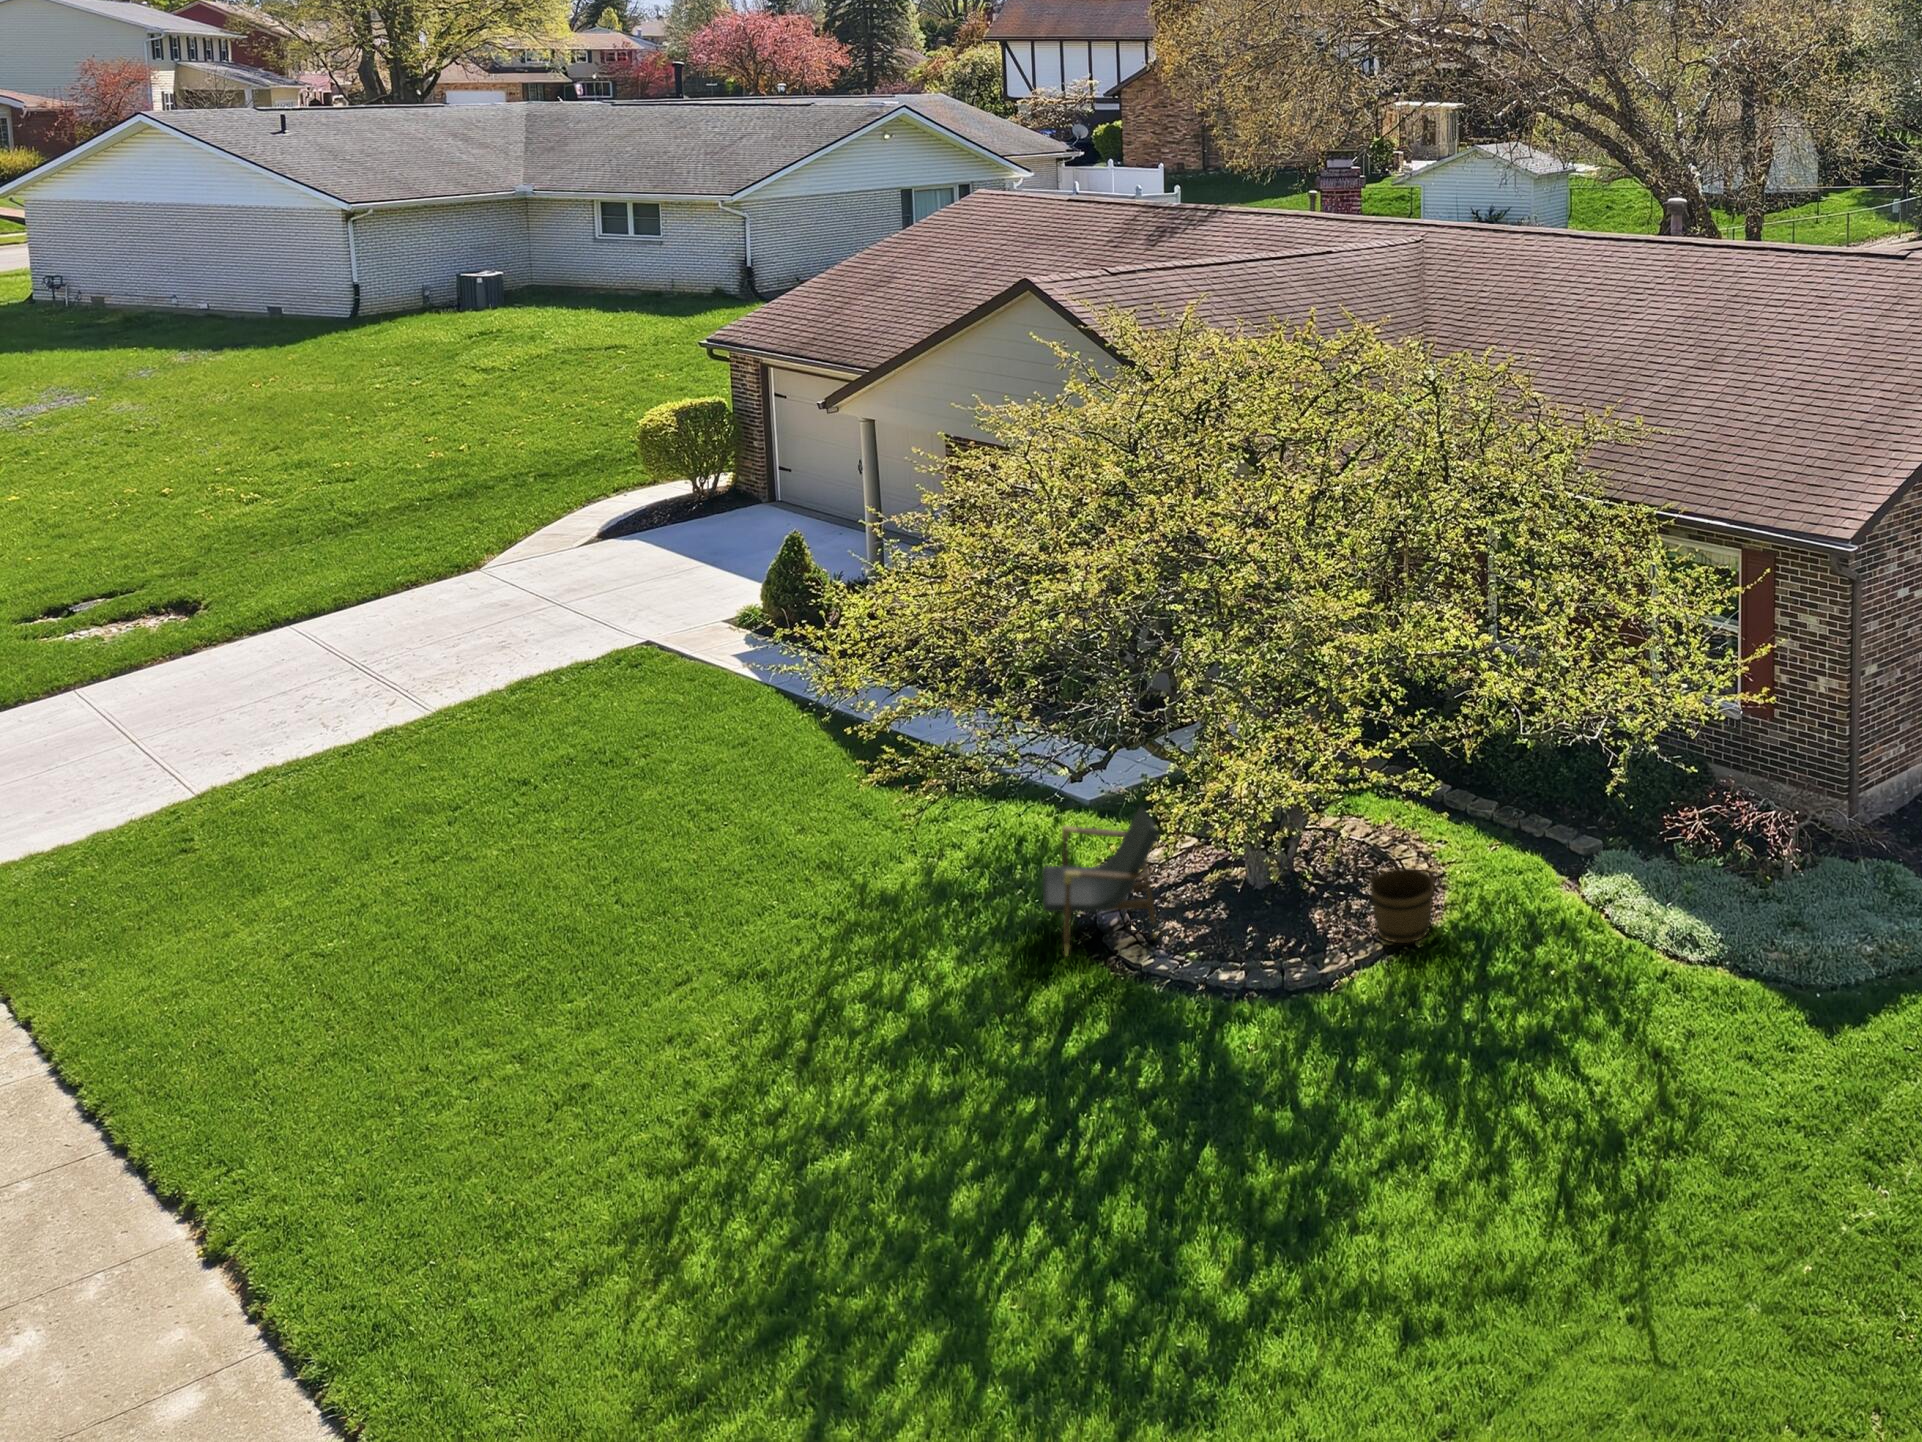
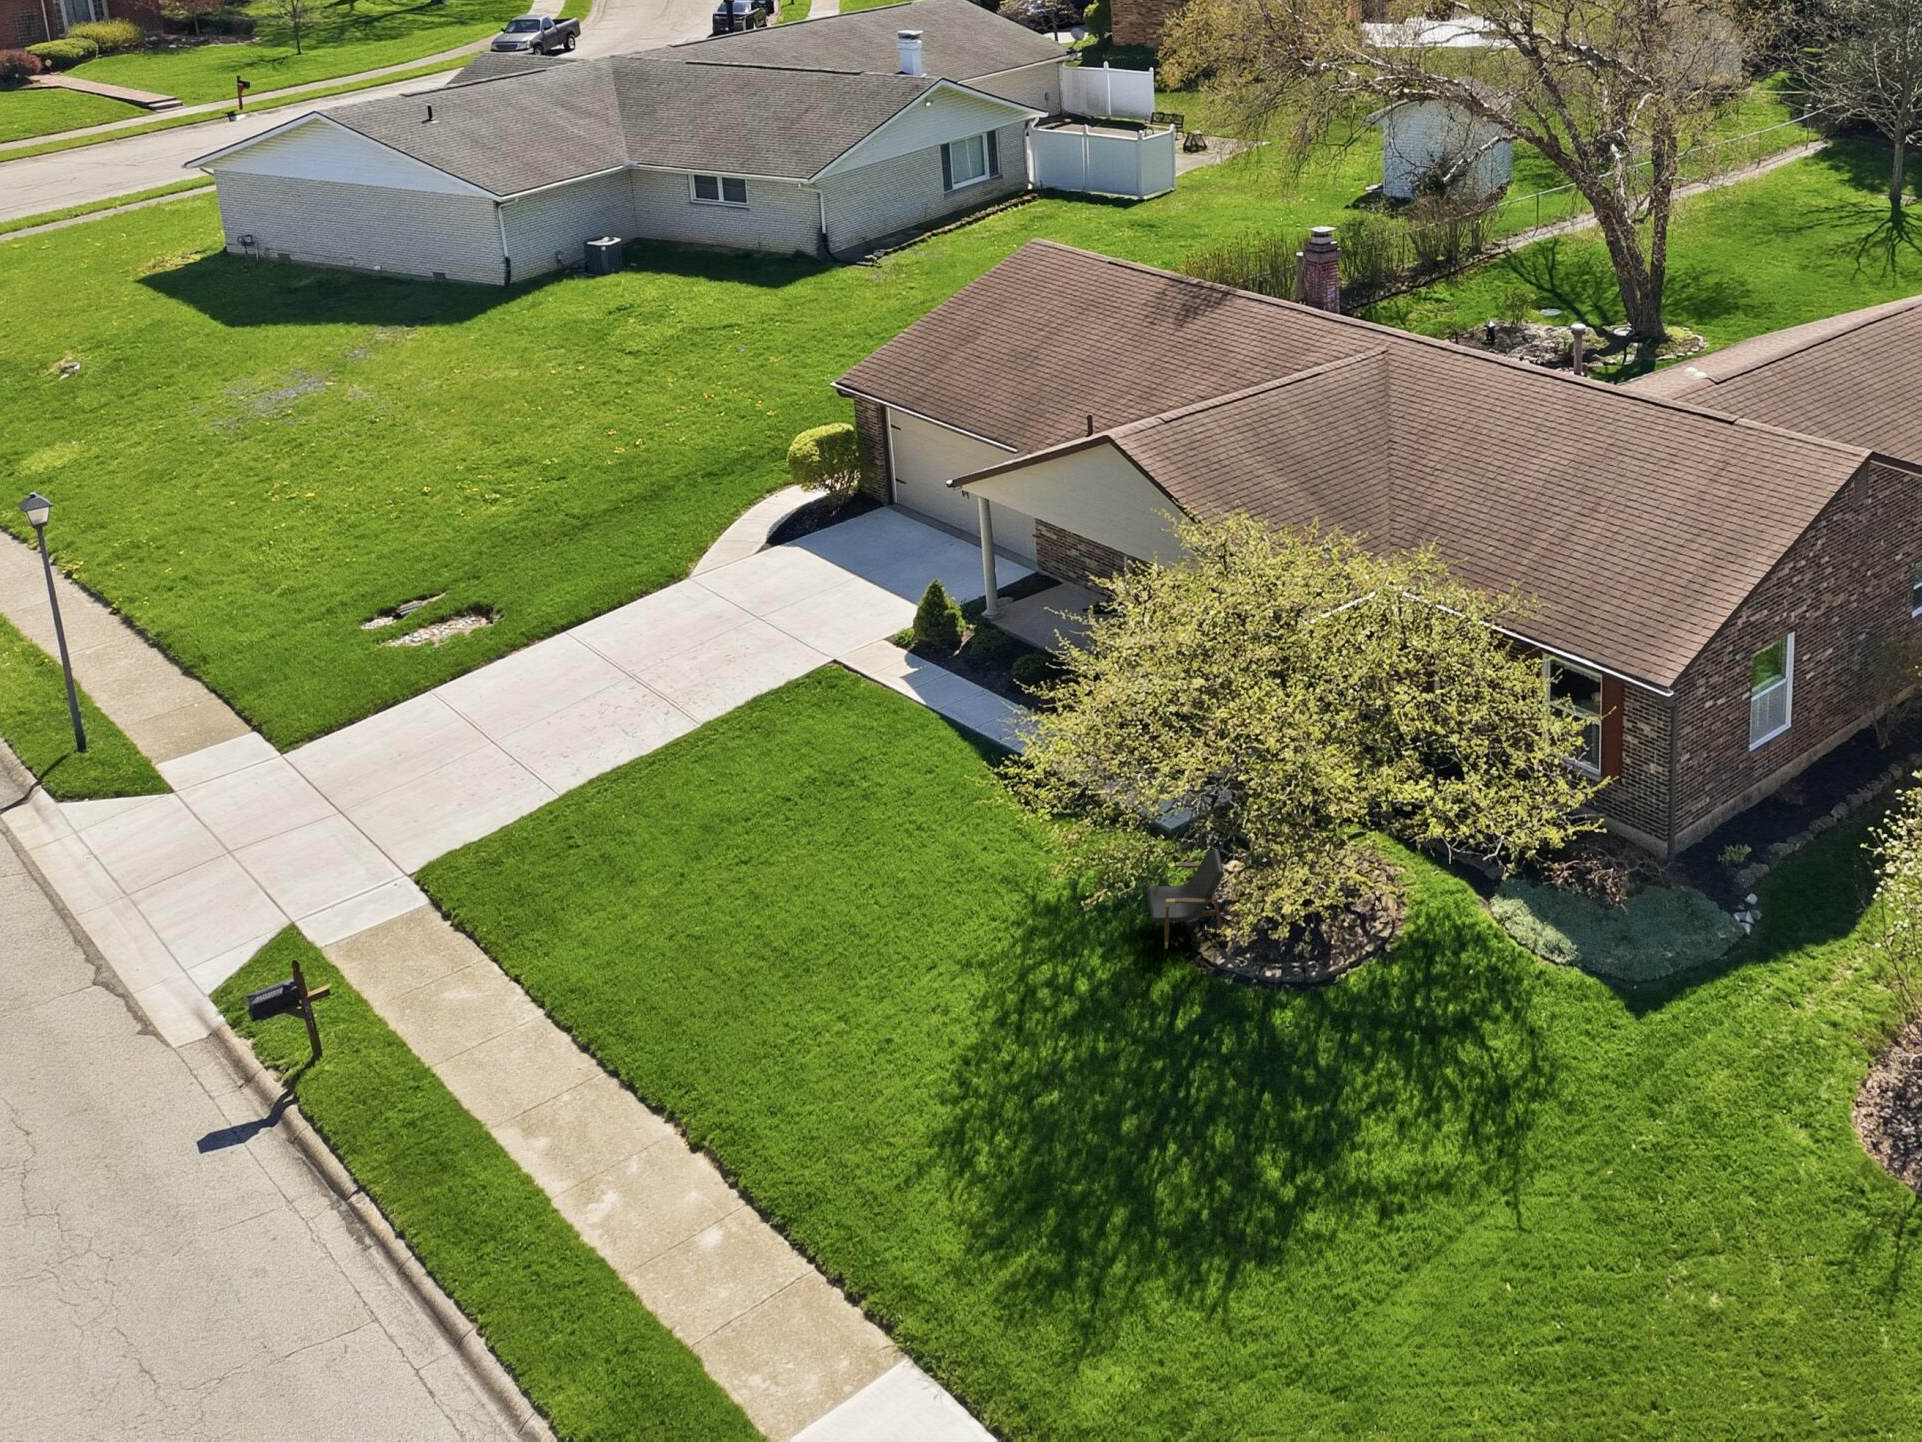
bucket: present [1369,868,1435,943] -> none [1356,892,1398,942]

